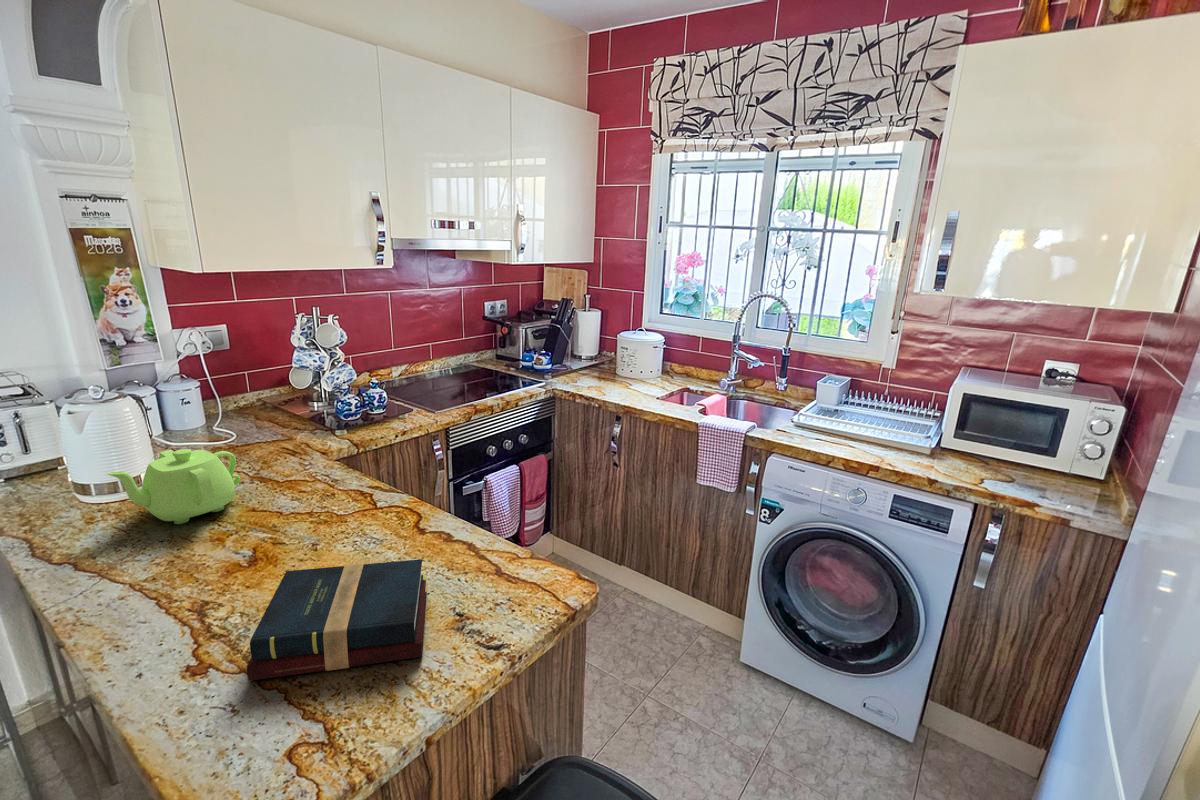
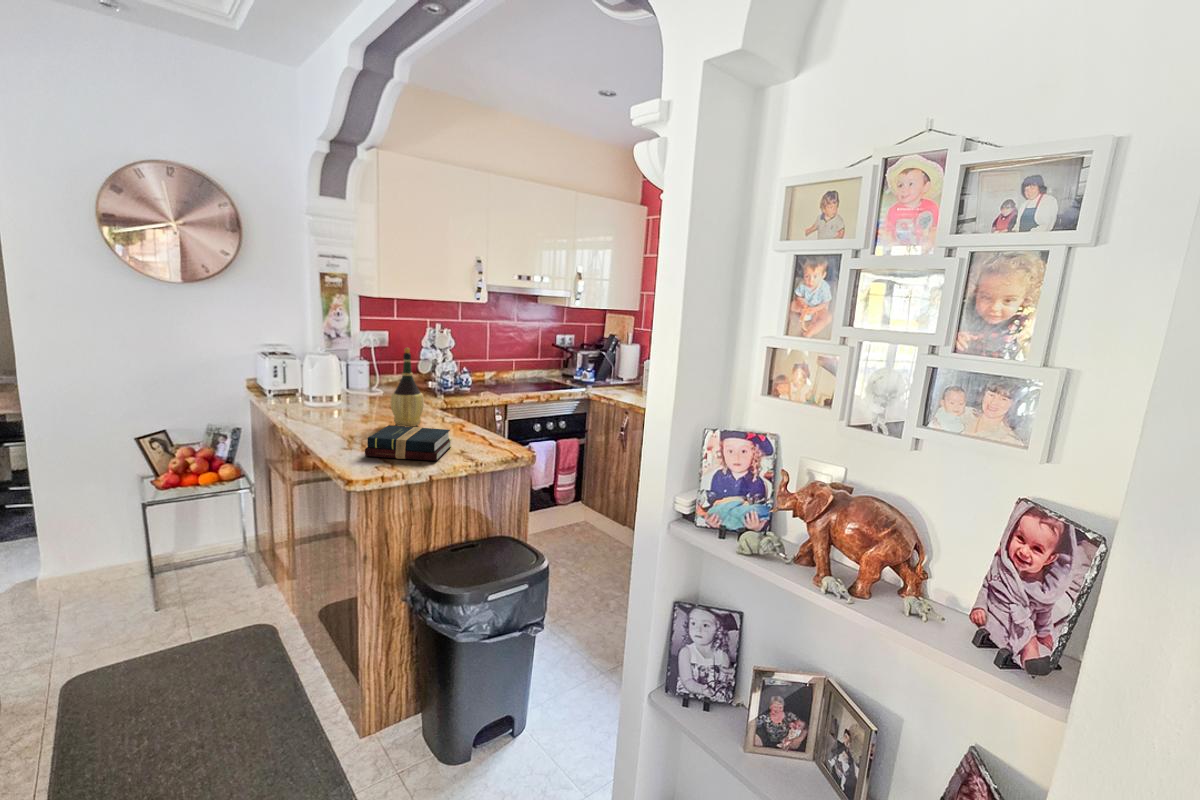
wine bottle: none [271,387,341,539] -> present [391,348,424,427]
teapot: present [106,449,240,524] -> none [321,381,380,417]

